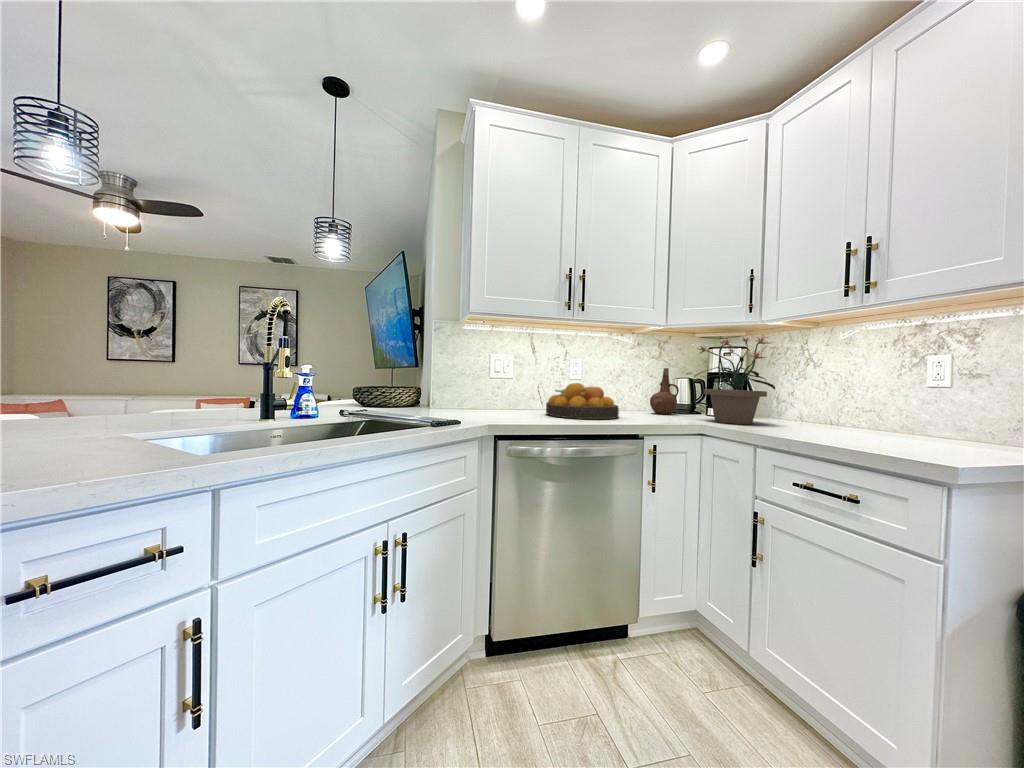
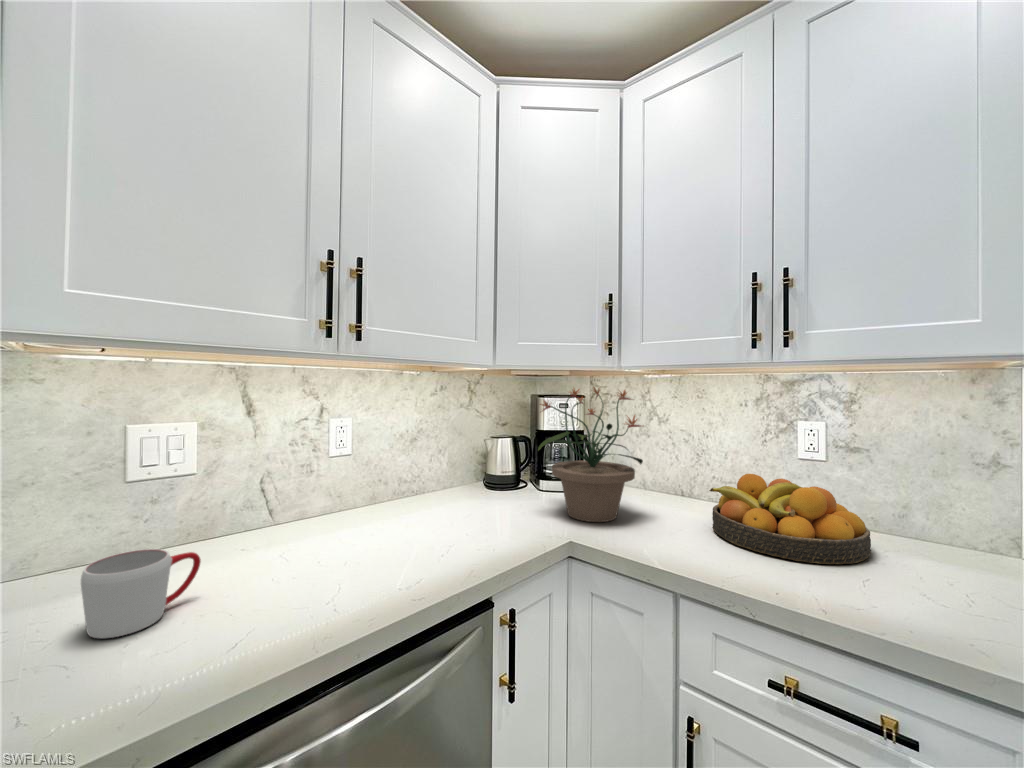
ceramic pitcher: present [650,368,679,414] -> none [463,426,504,498]
fruit bowl: present [546,383,619,419] -> present [709,474,871,564]
mug: none [486,393,519,418] -> present [81,549,201,638]

